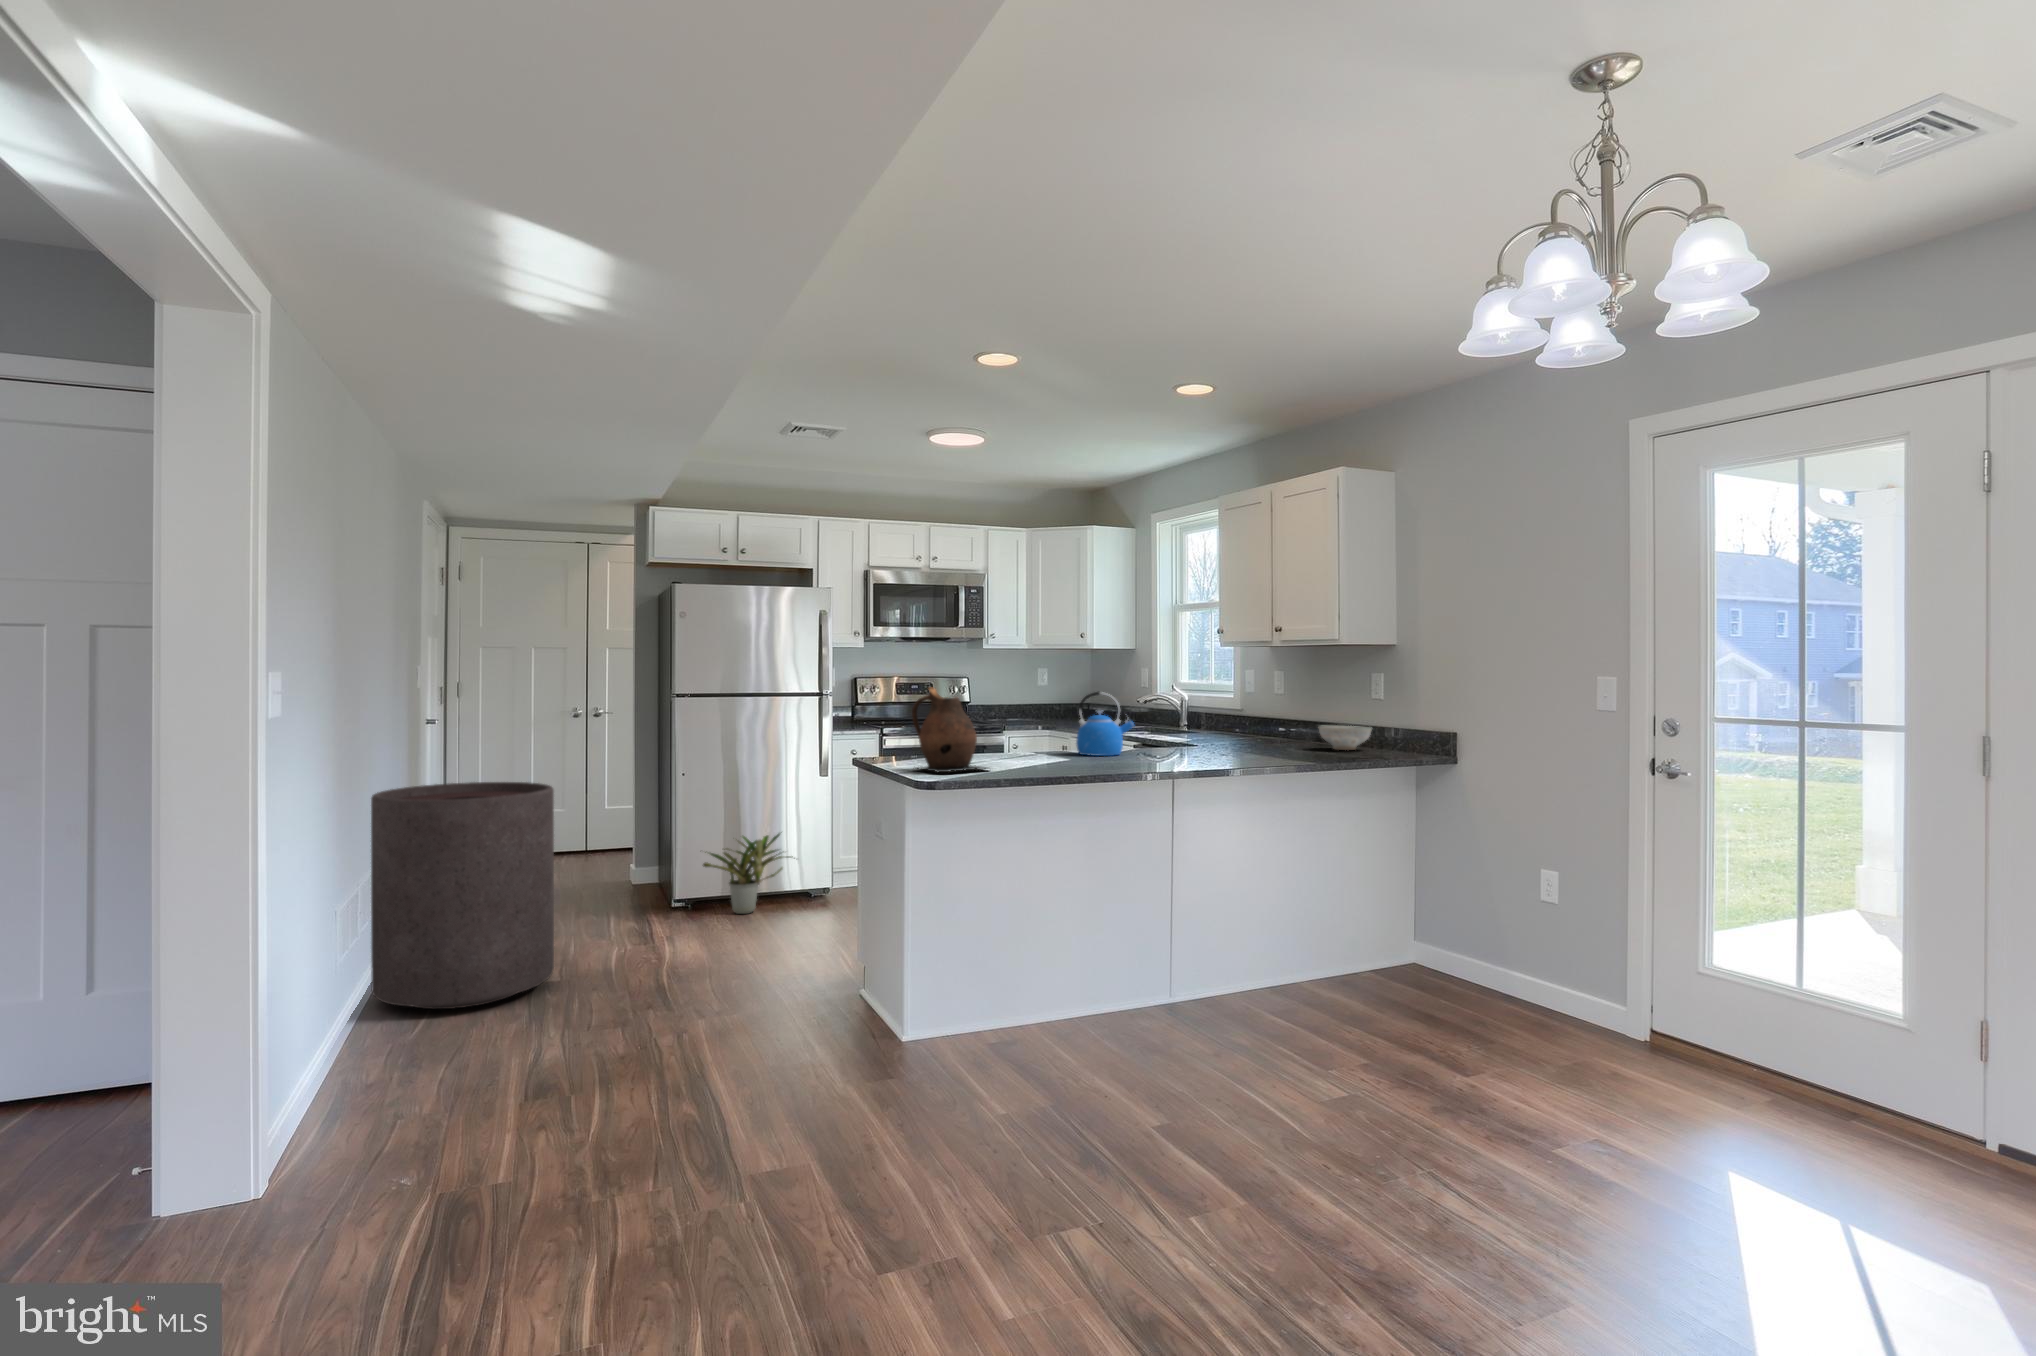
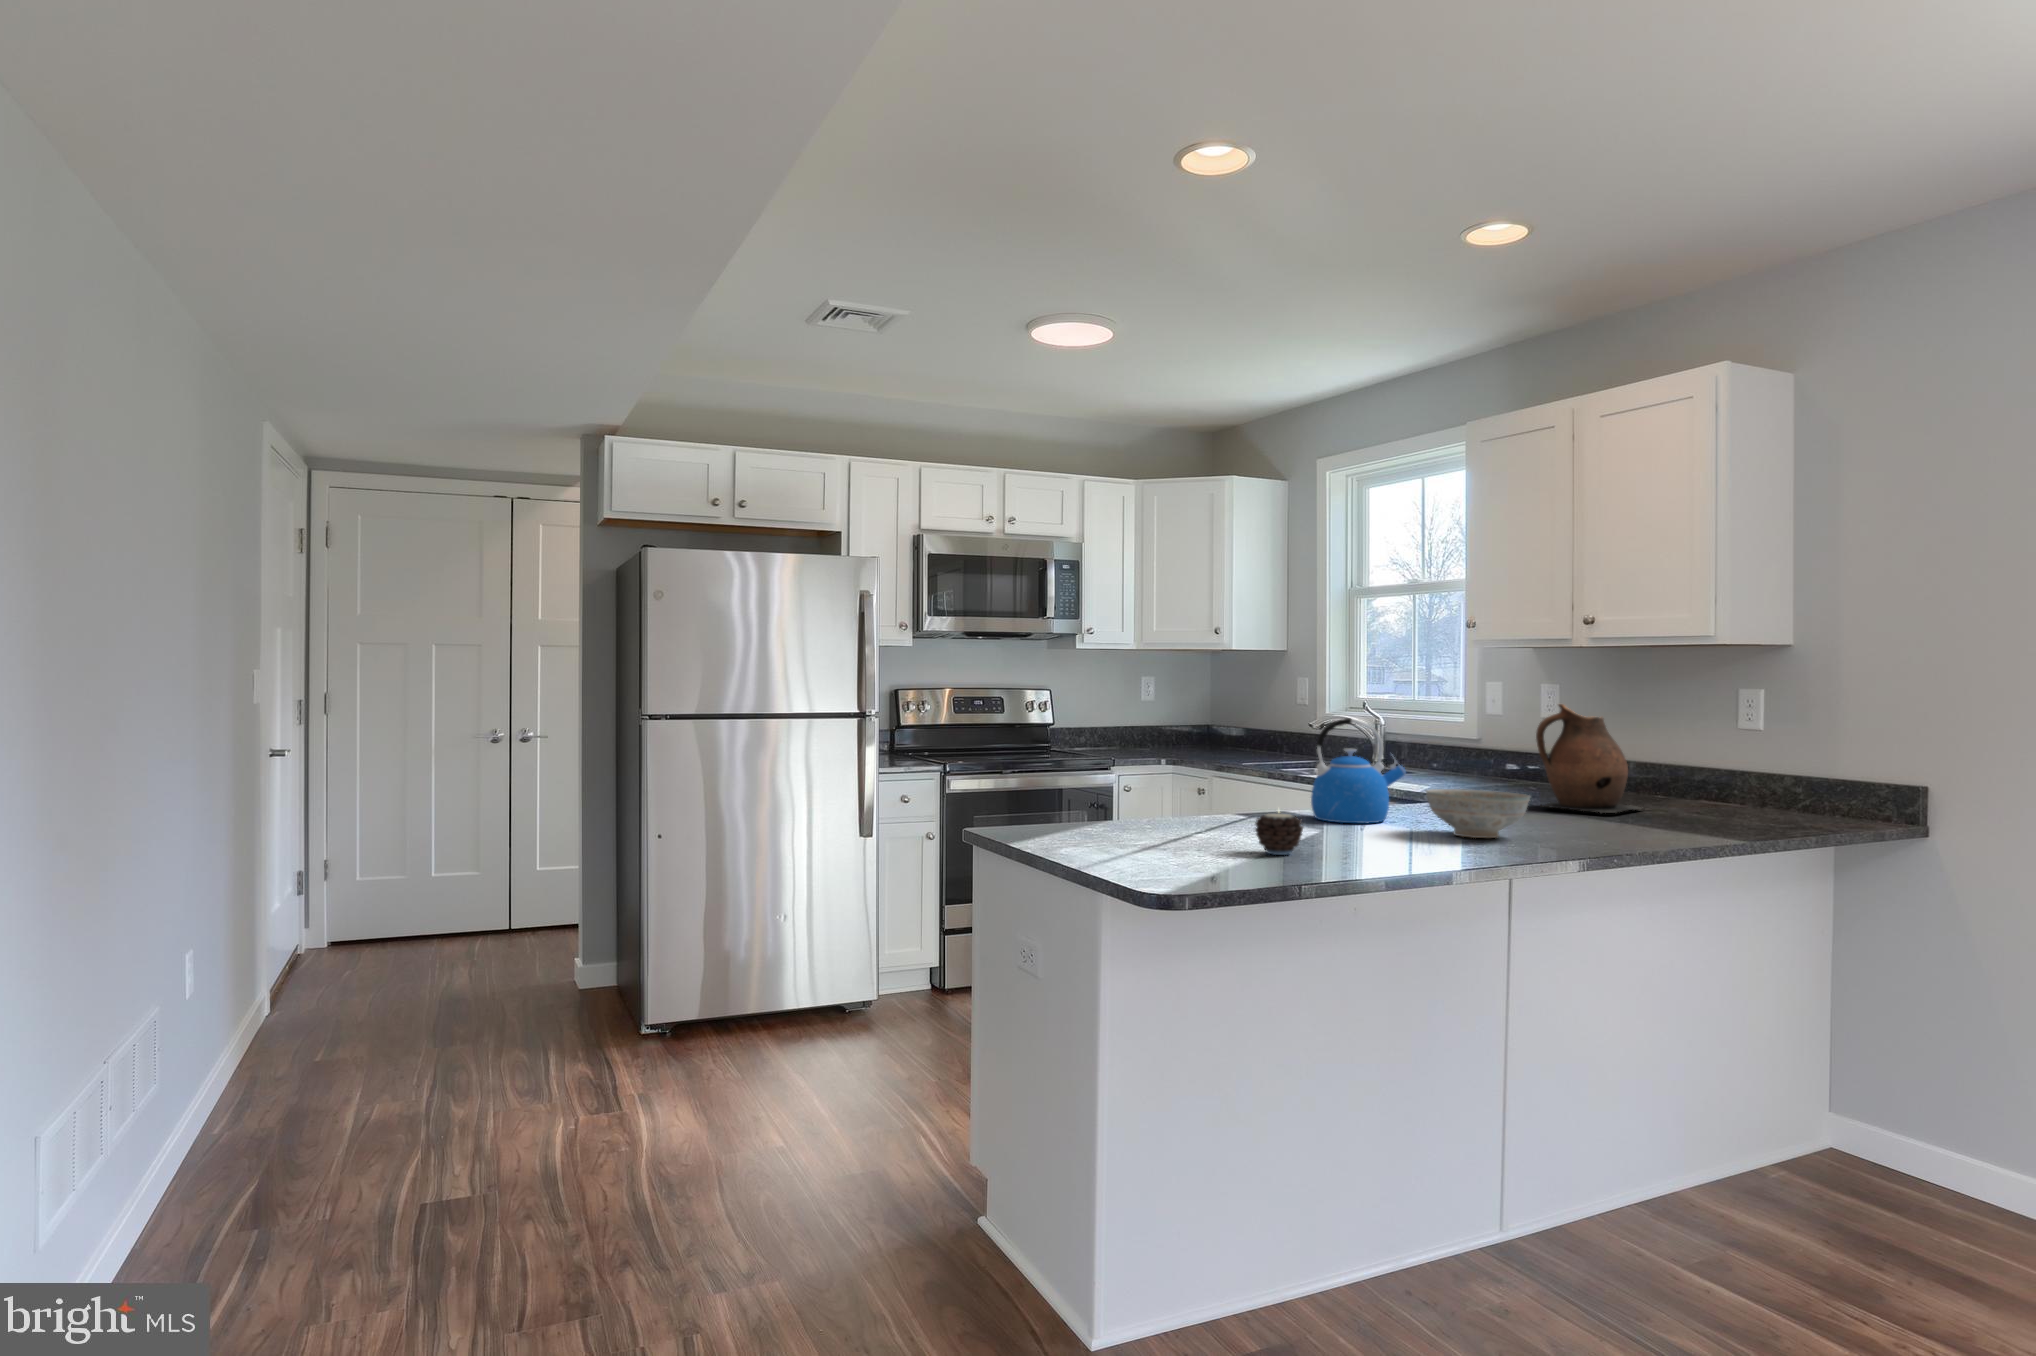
ceramic pitcher: present [912,688,988,772] -> present [1536,704,1643,814]
decorative bowl: present [1318,726,1372,750] -> present [1426,789,1530,838]
candle: none [1011,741,1038,768] -> present [1255,813,1303,855]
trash can: present [371,782,554,1009] -> none [145,862,462,1272]
potted plant: present [703,833,795,914] -> none [683,920,831,1047]

